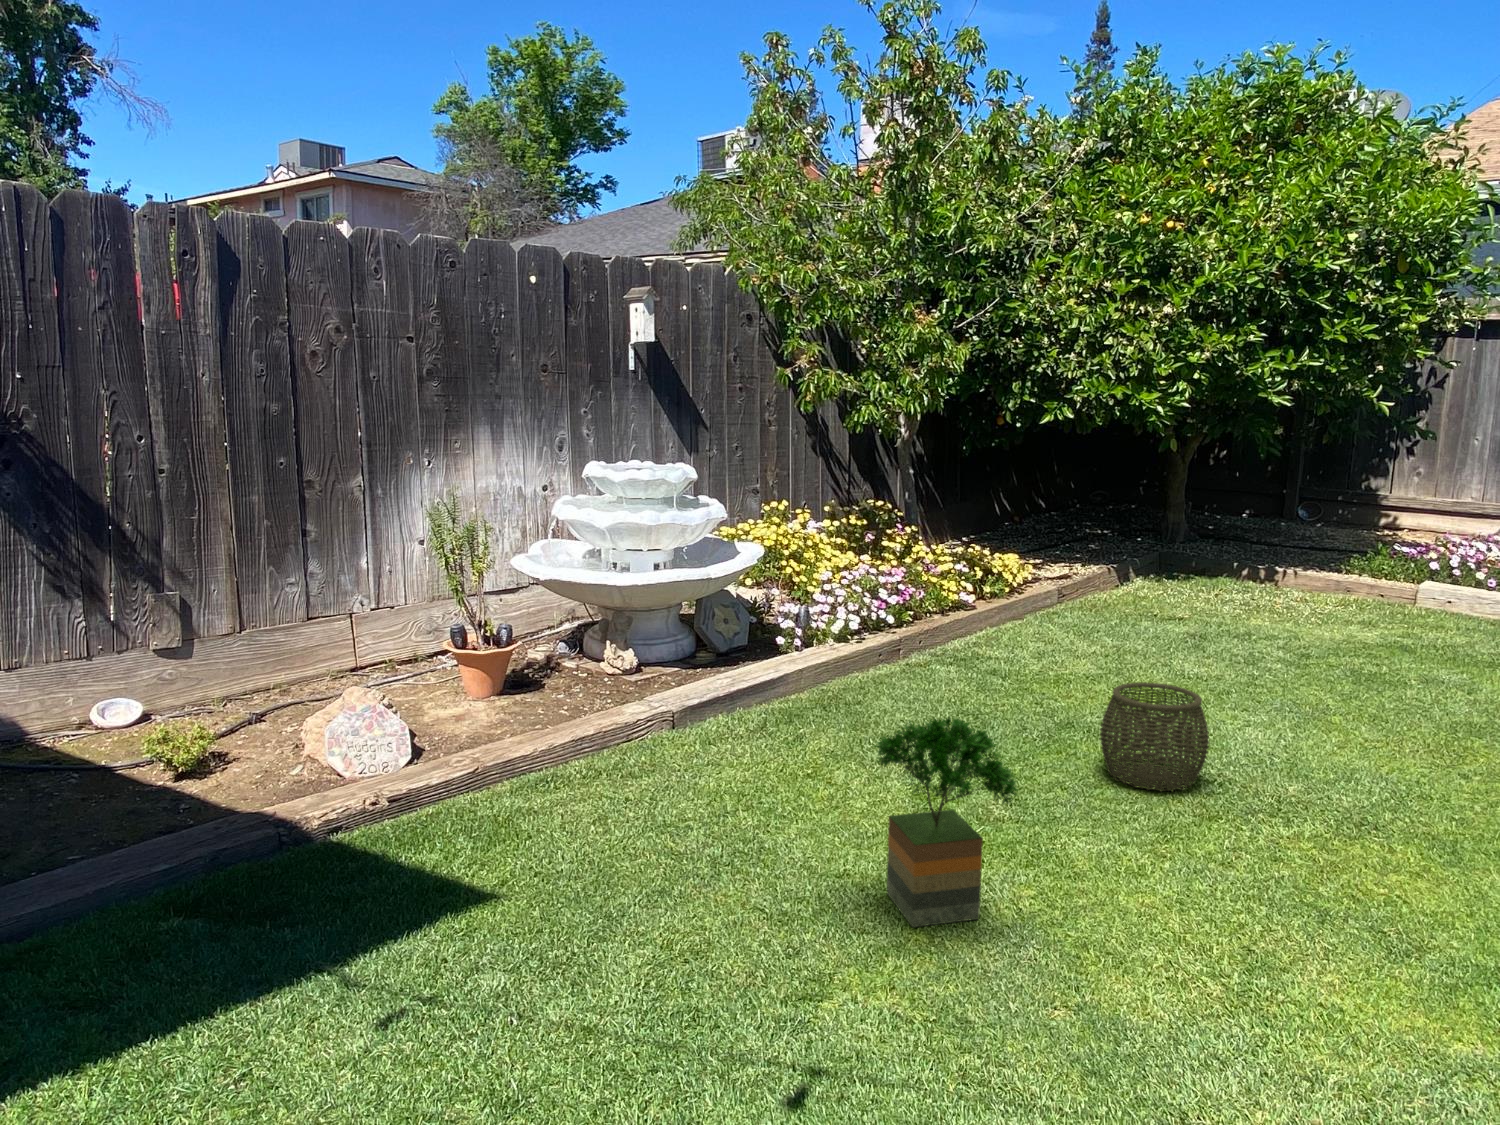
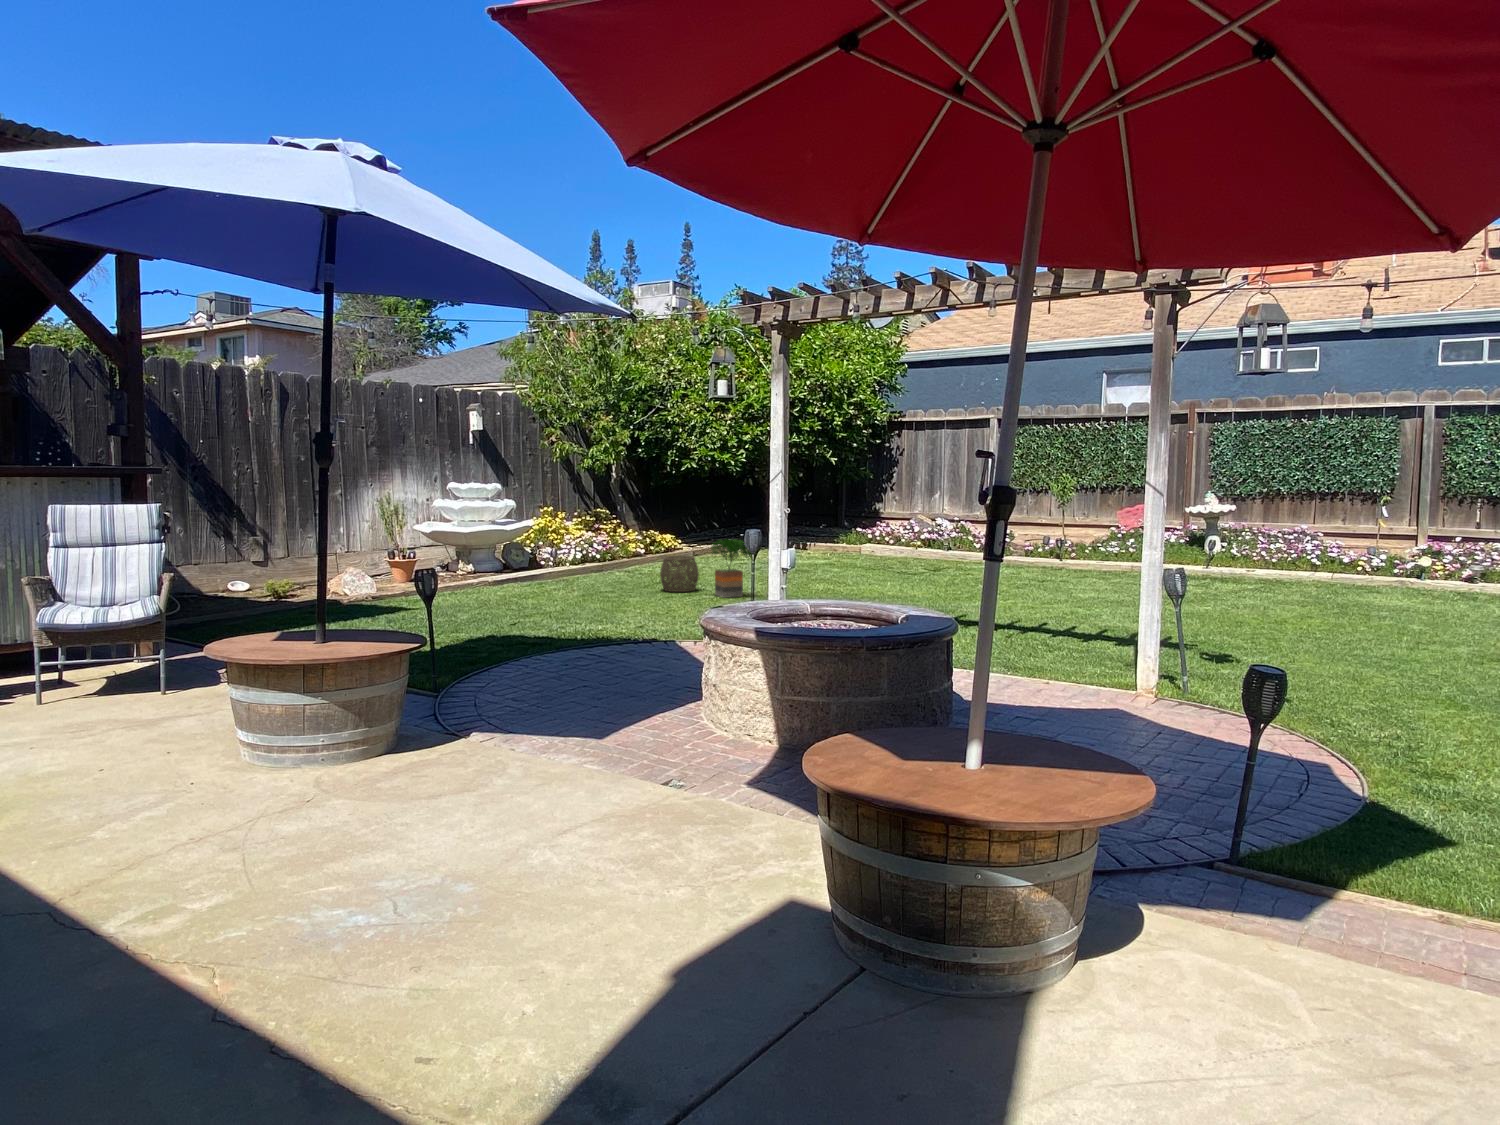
potted tree: present [875,717,1019,927] -> present [711,539,750,598]

